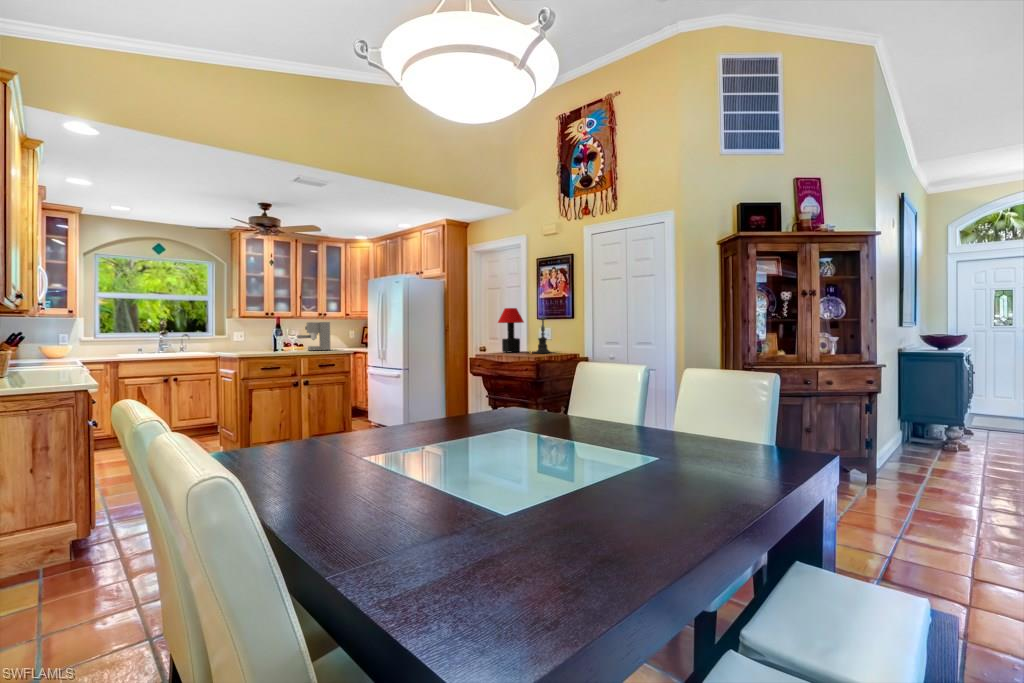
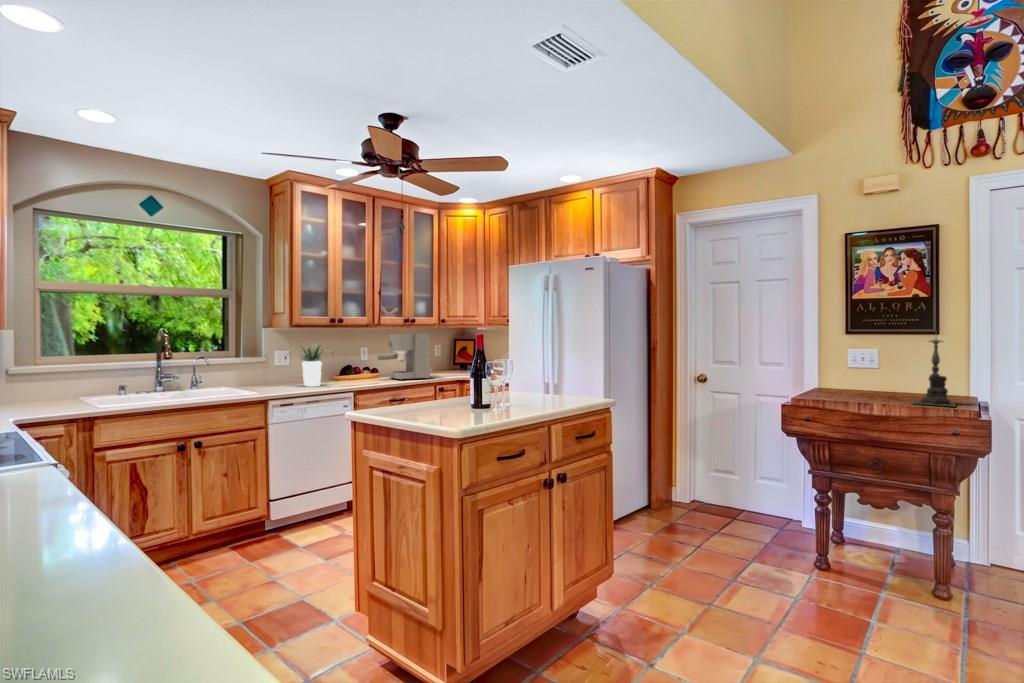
table lamp: present [498,308,524,352] -> none [823,320,879,401]
potted plant: none [234,328,267,353] -> present [298,343,328,386]

